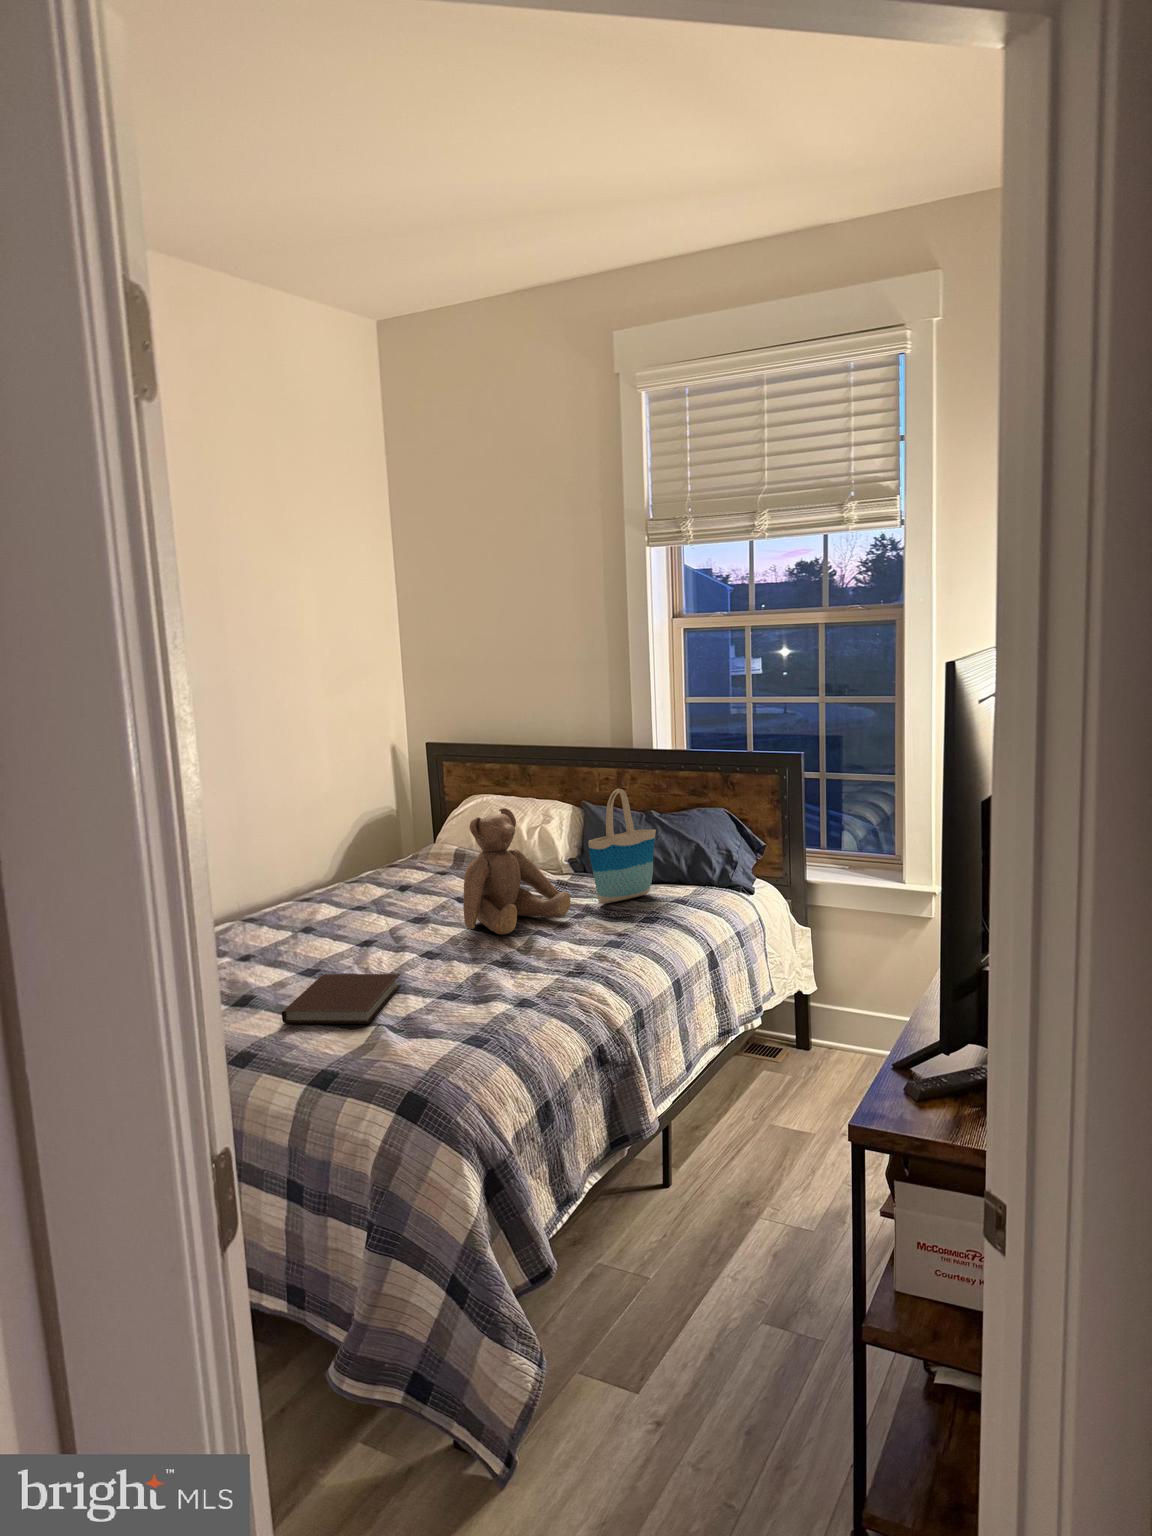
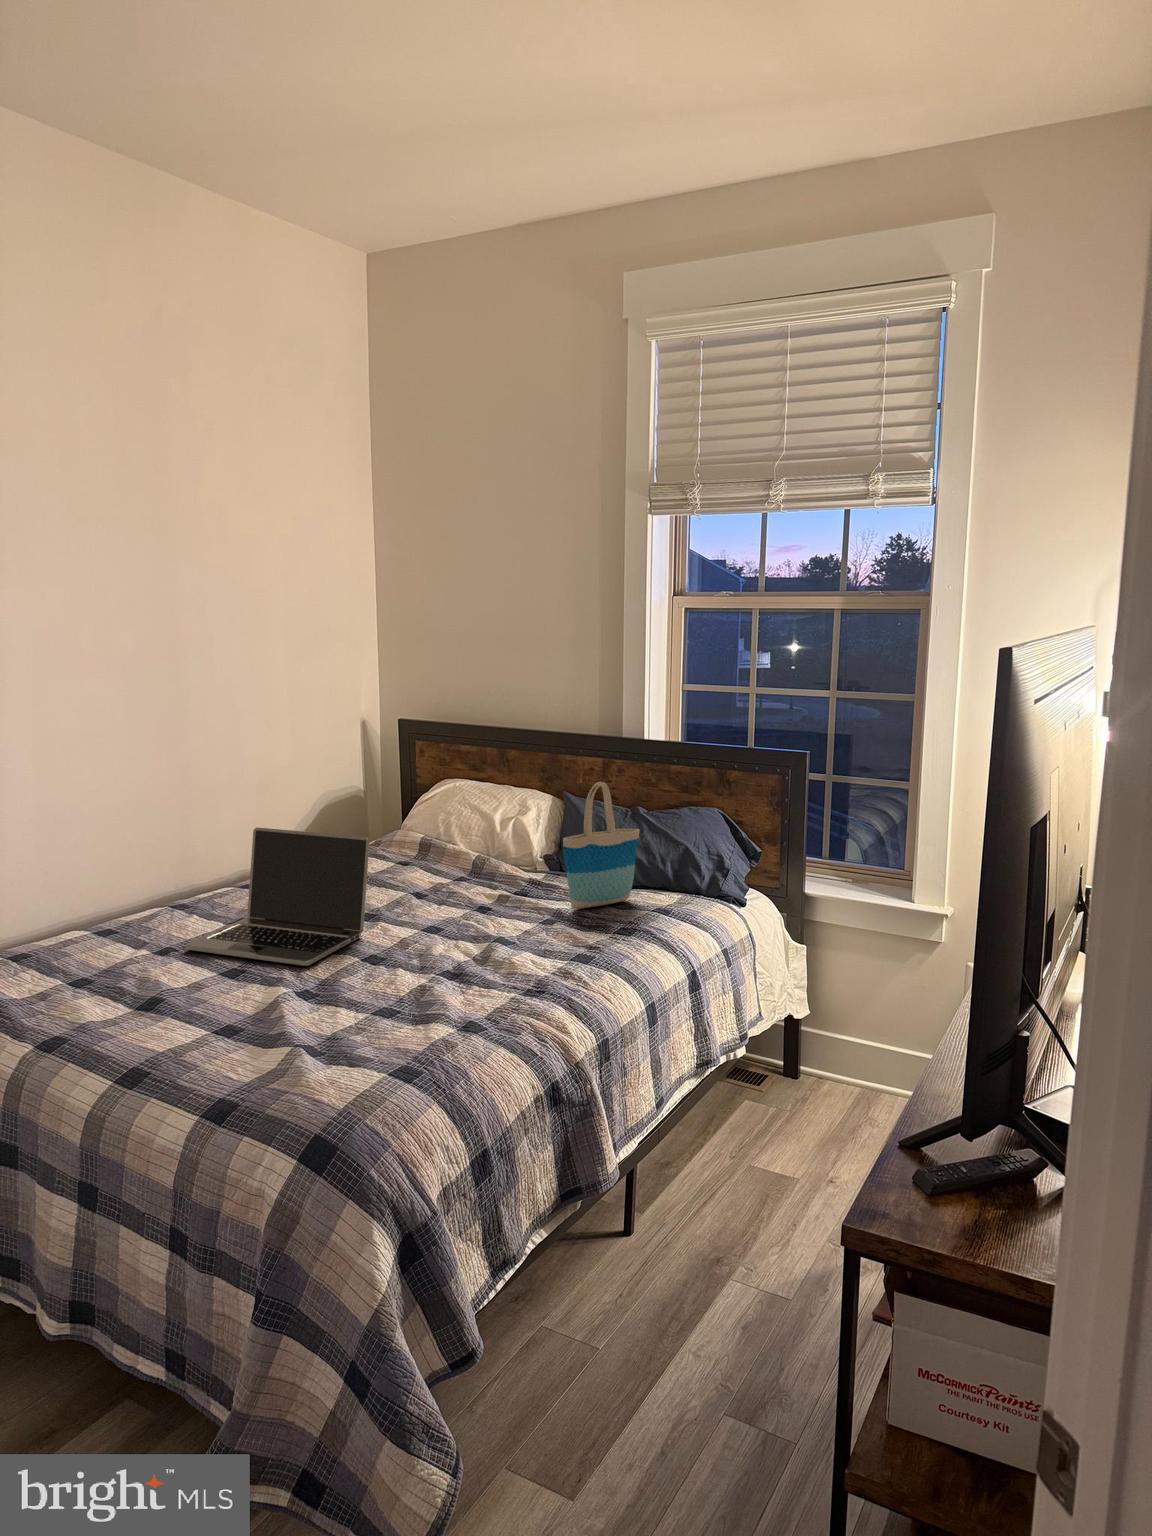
teddy bear: present [463,808,570,934] -> none [417,797,539,939]
laptop: none [263,845,418,963] -> present [186,828,369,966]
notebook: present [282,974,401,1024] -> none [188,978,334,1042]

